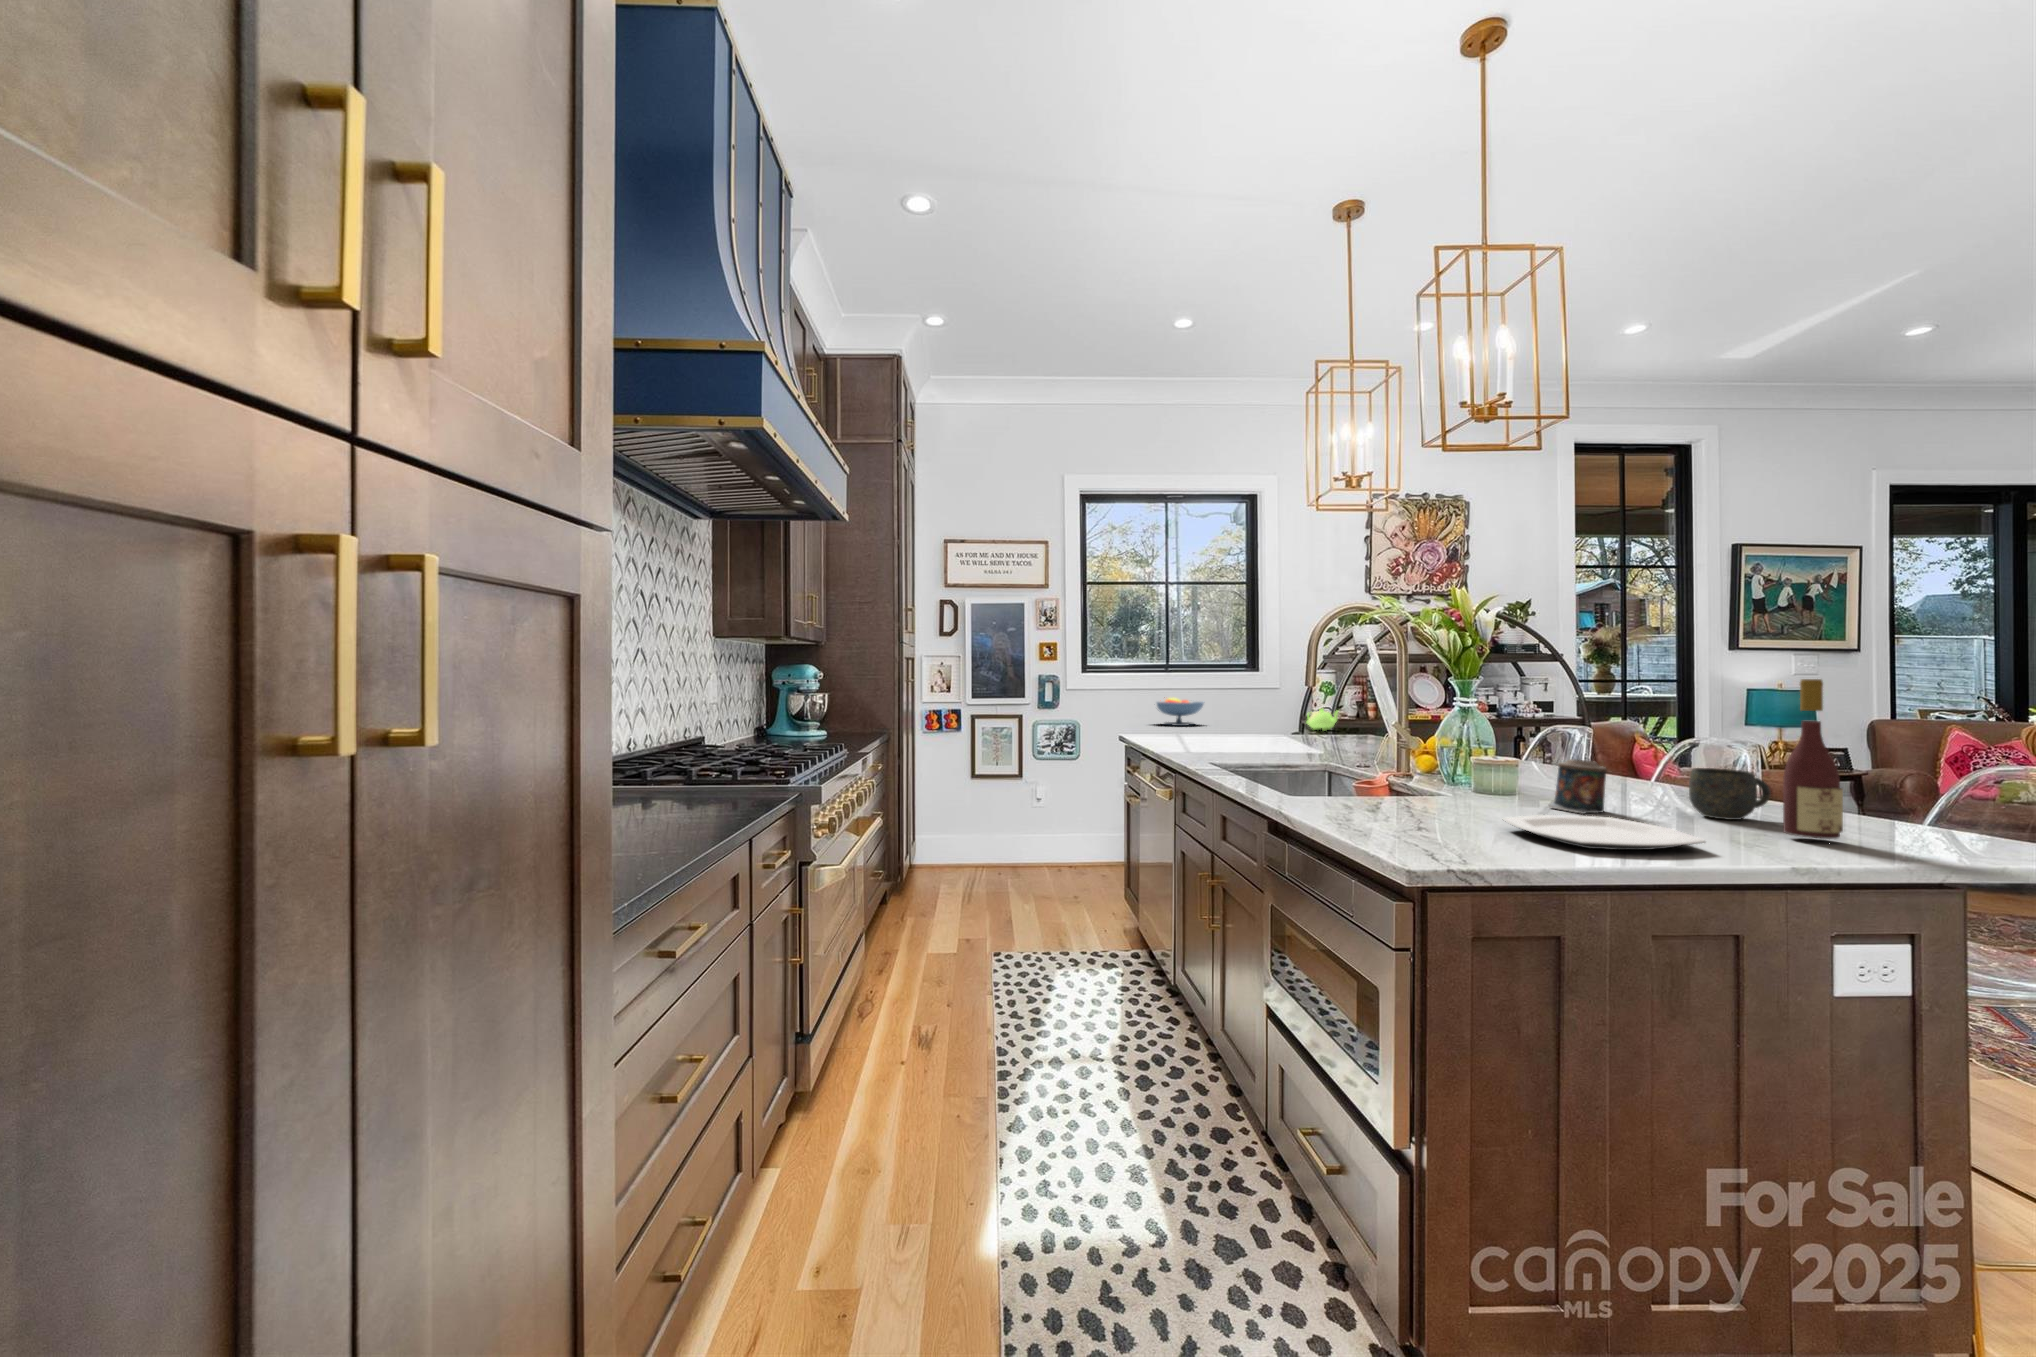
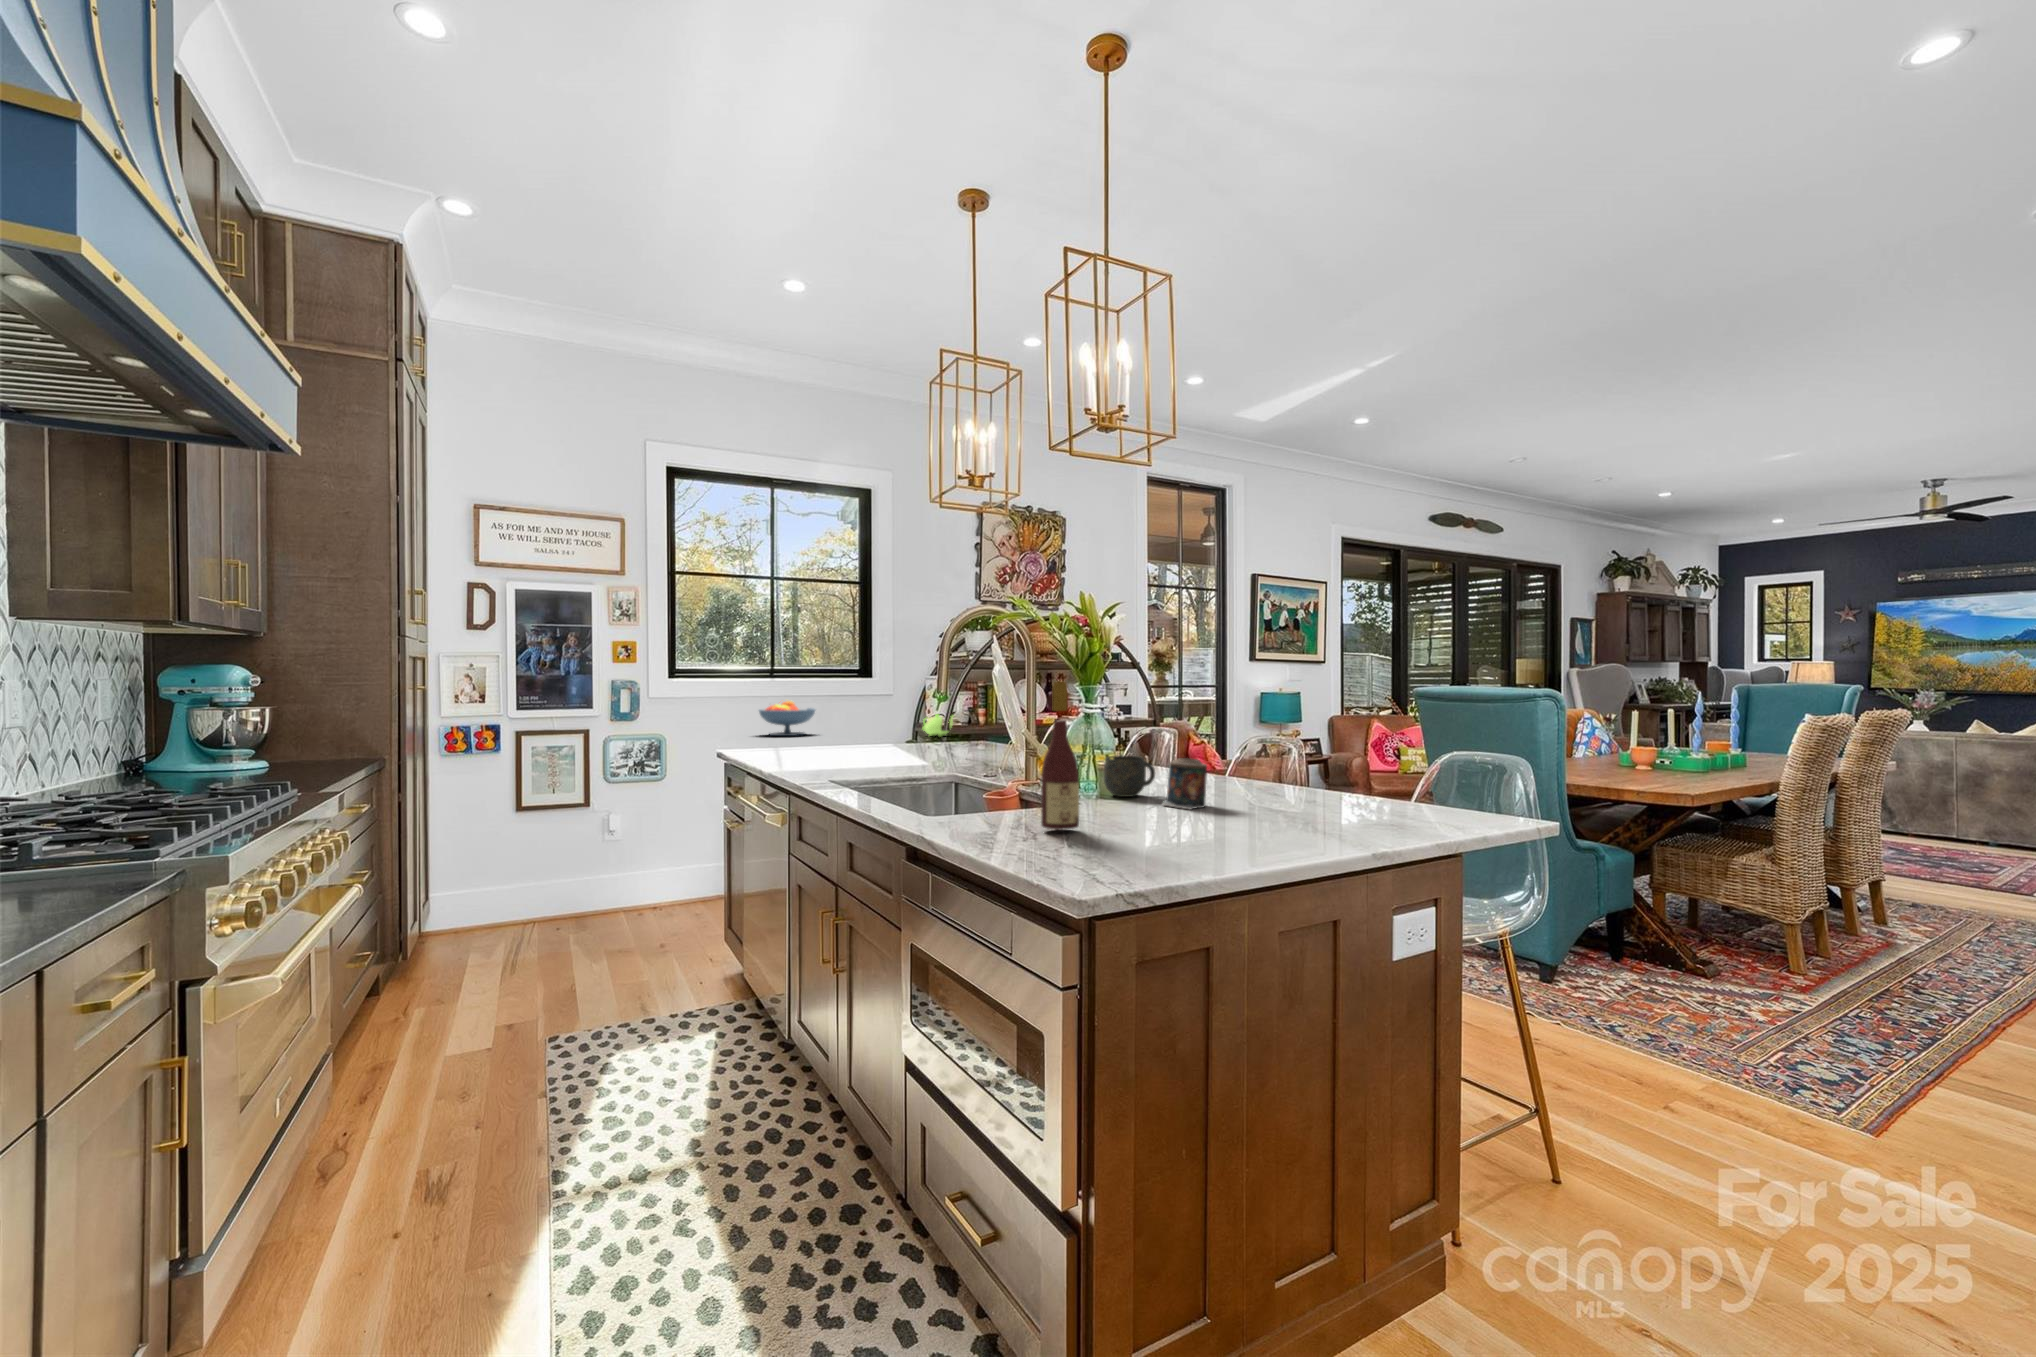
wine bottle: present [1783,679,1843,839] -> present [1041,682,1079,830]
mug: present [1689,768,1771,820] -> present [1104,755,1155,797]
plate: present [1504,815,1705,850] -> none [1135,812,1297,846]

